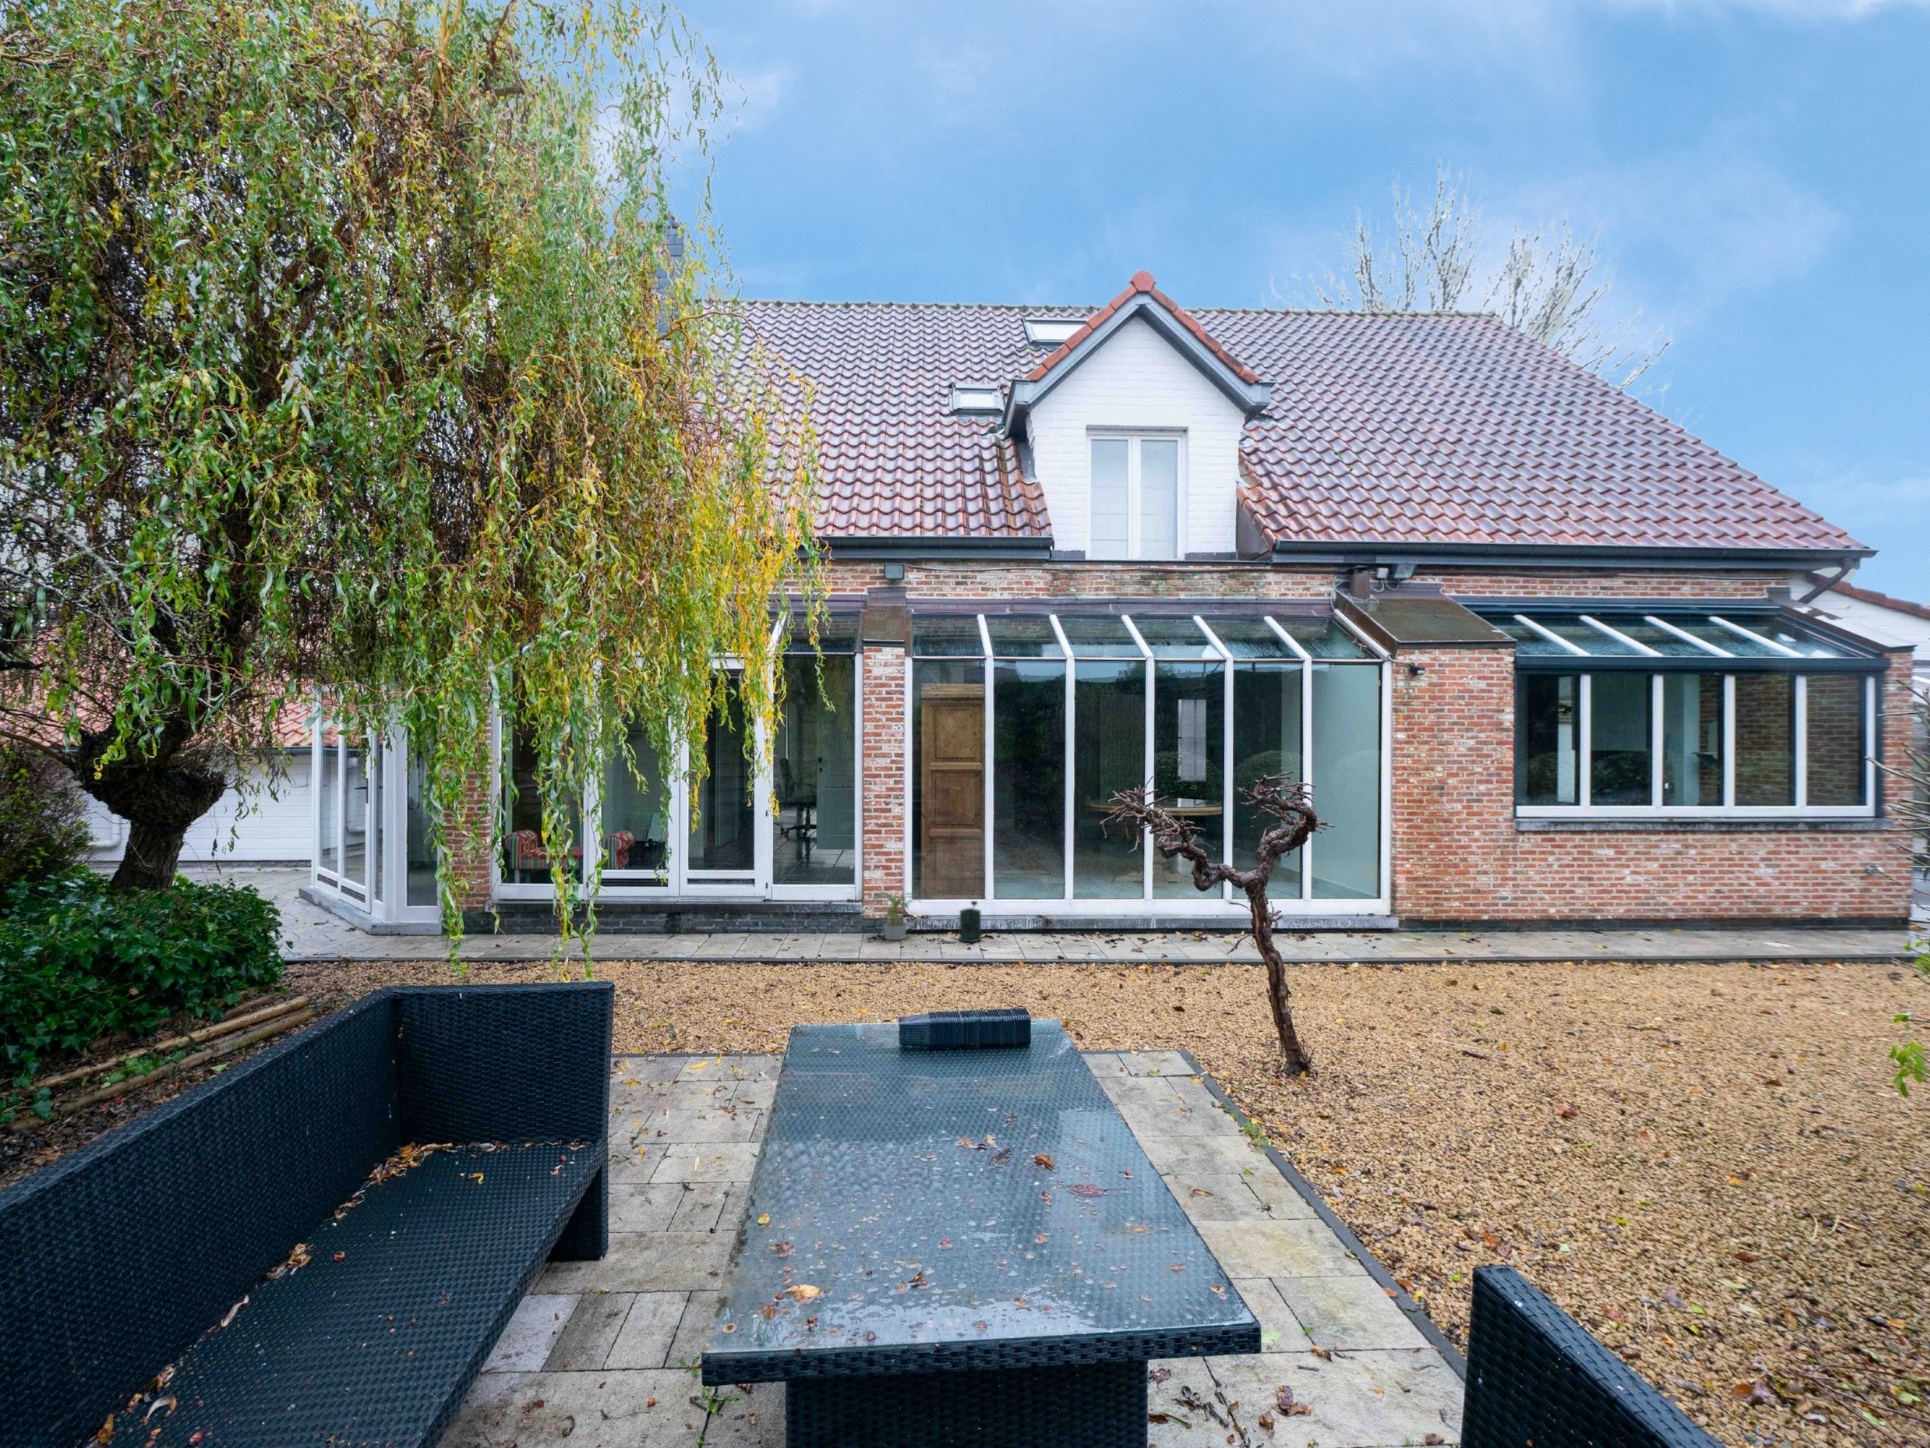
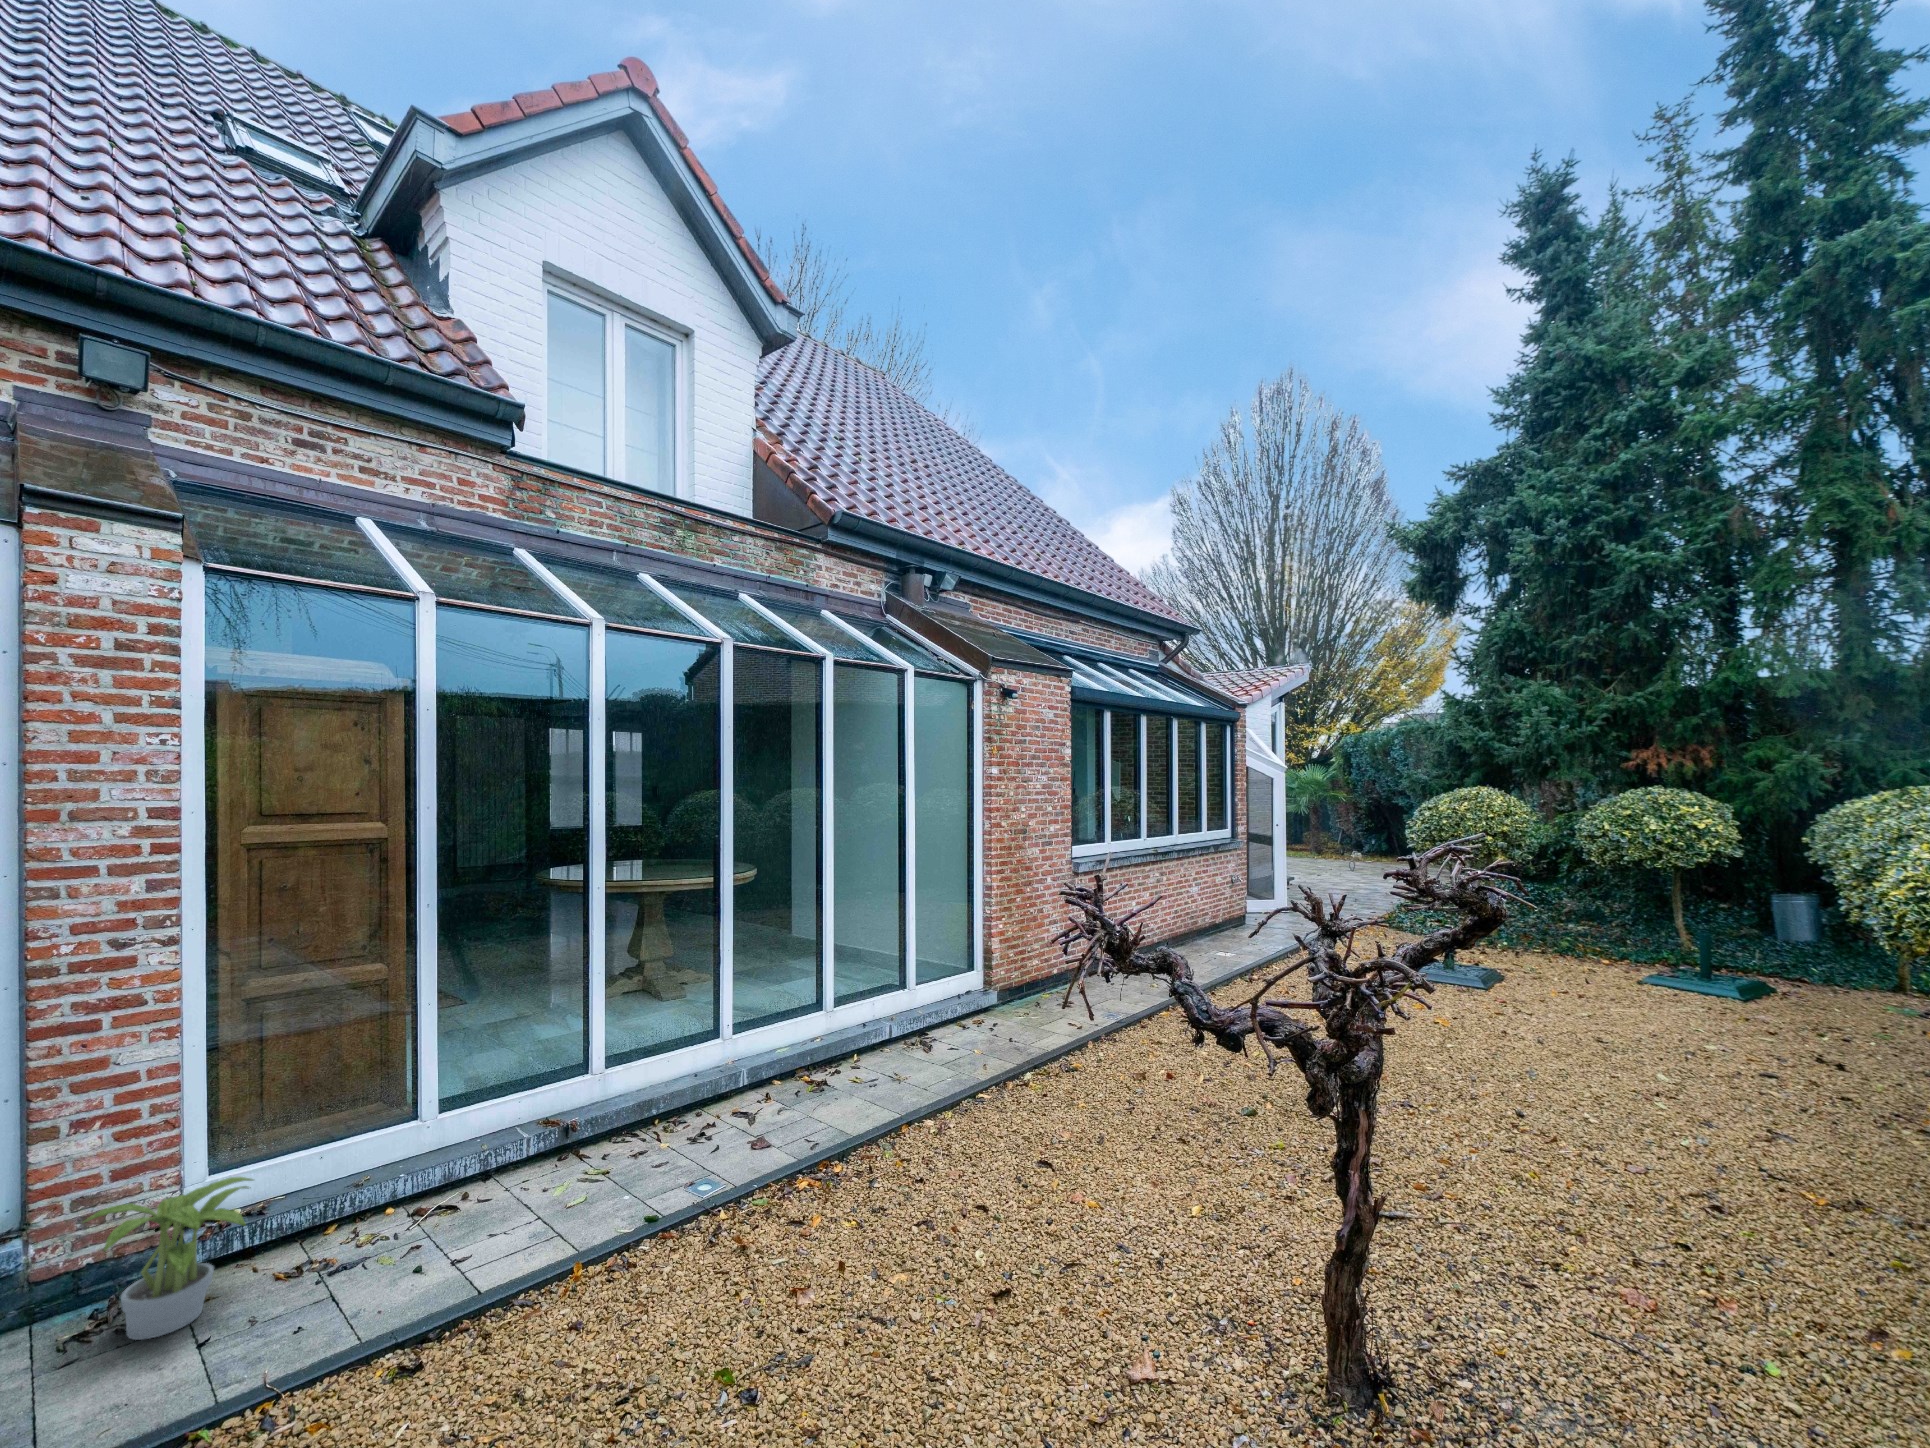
watering can: present [960,901,981,942] -> none [373,1134,438,1246]

